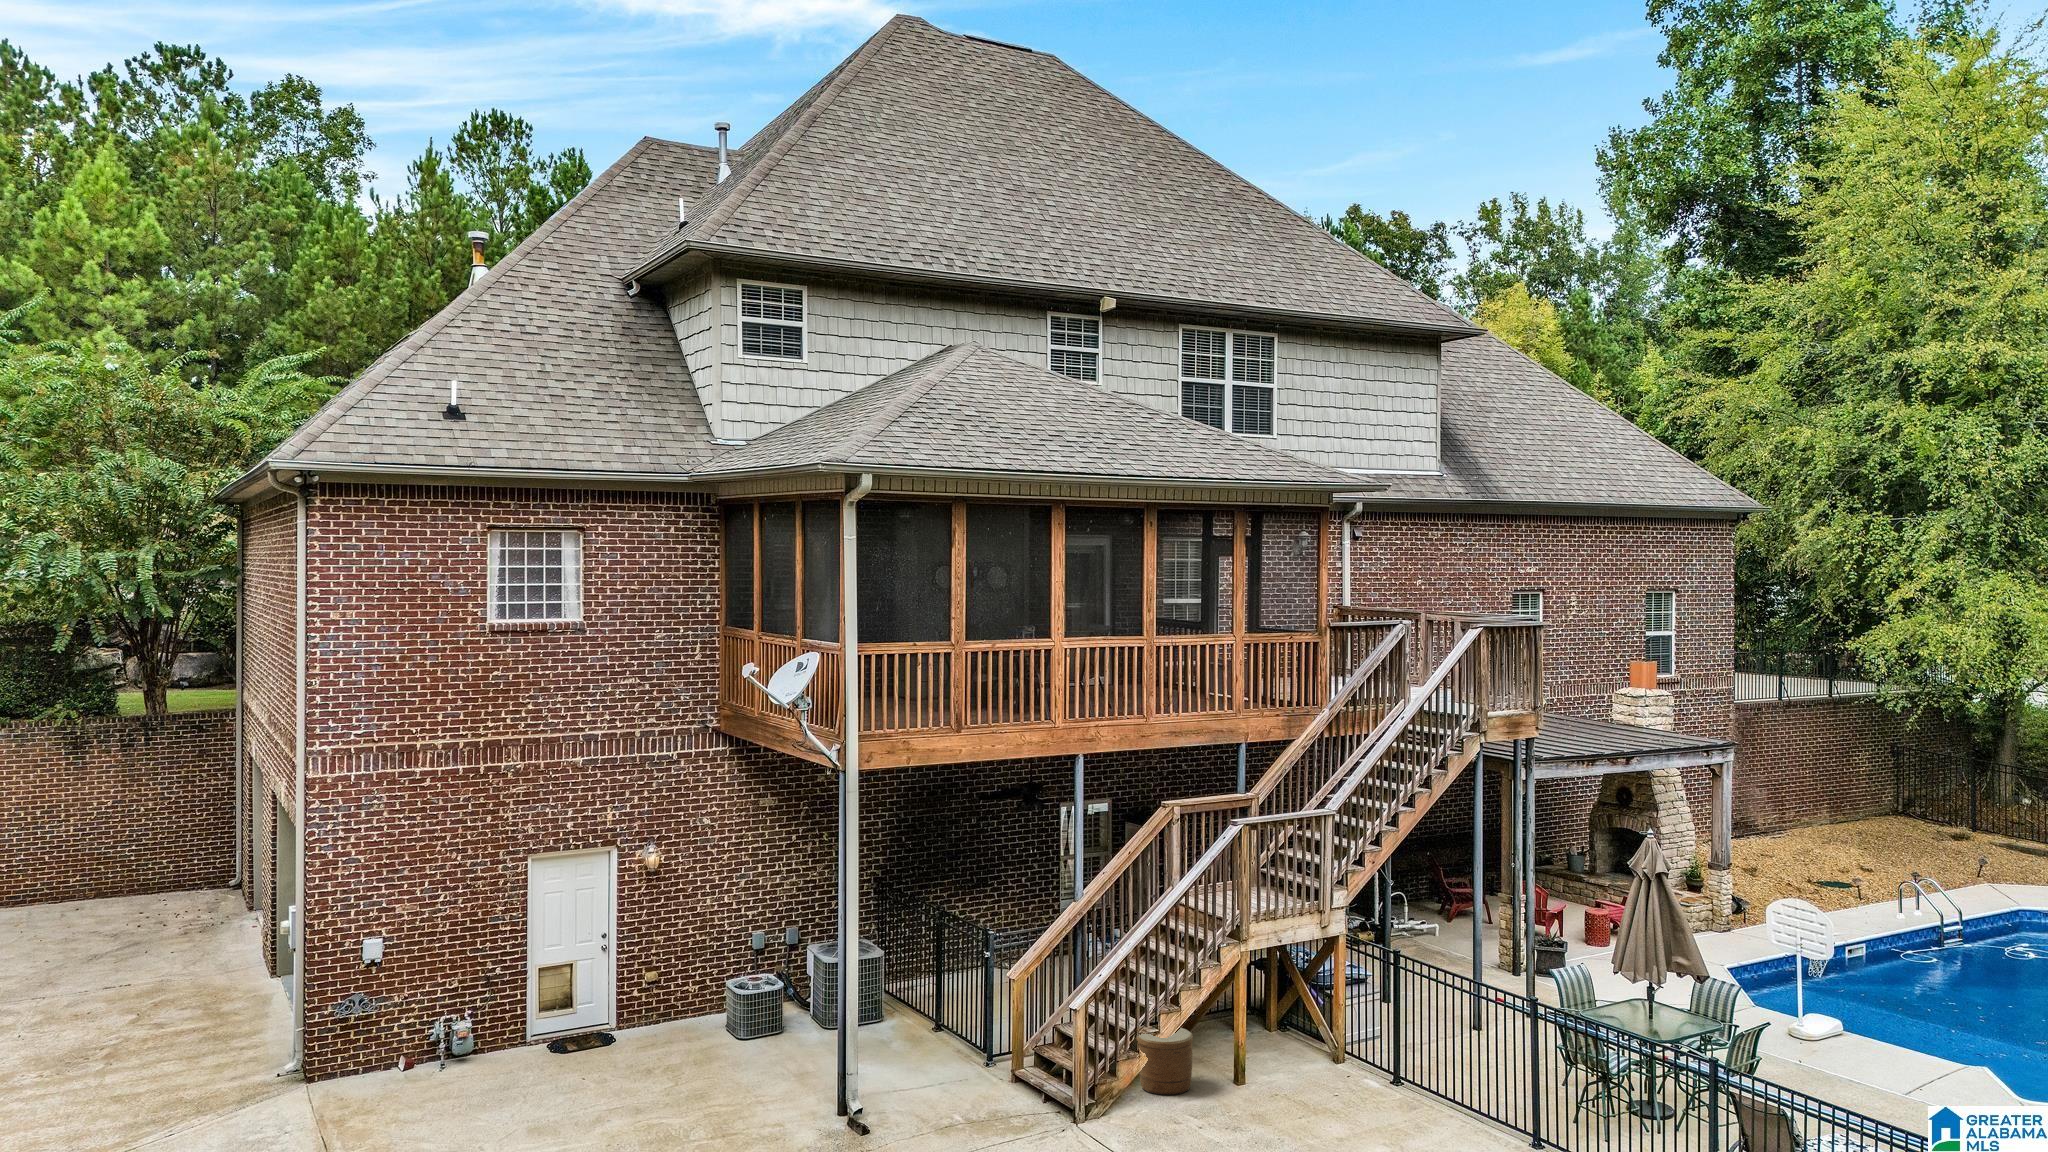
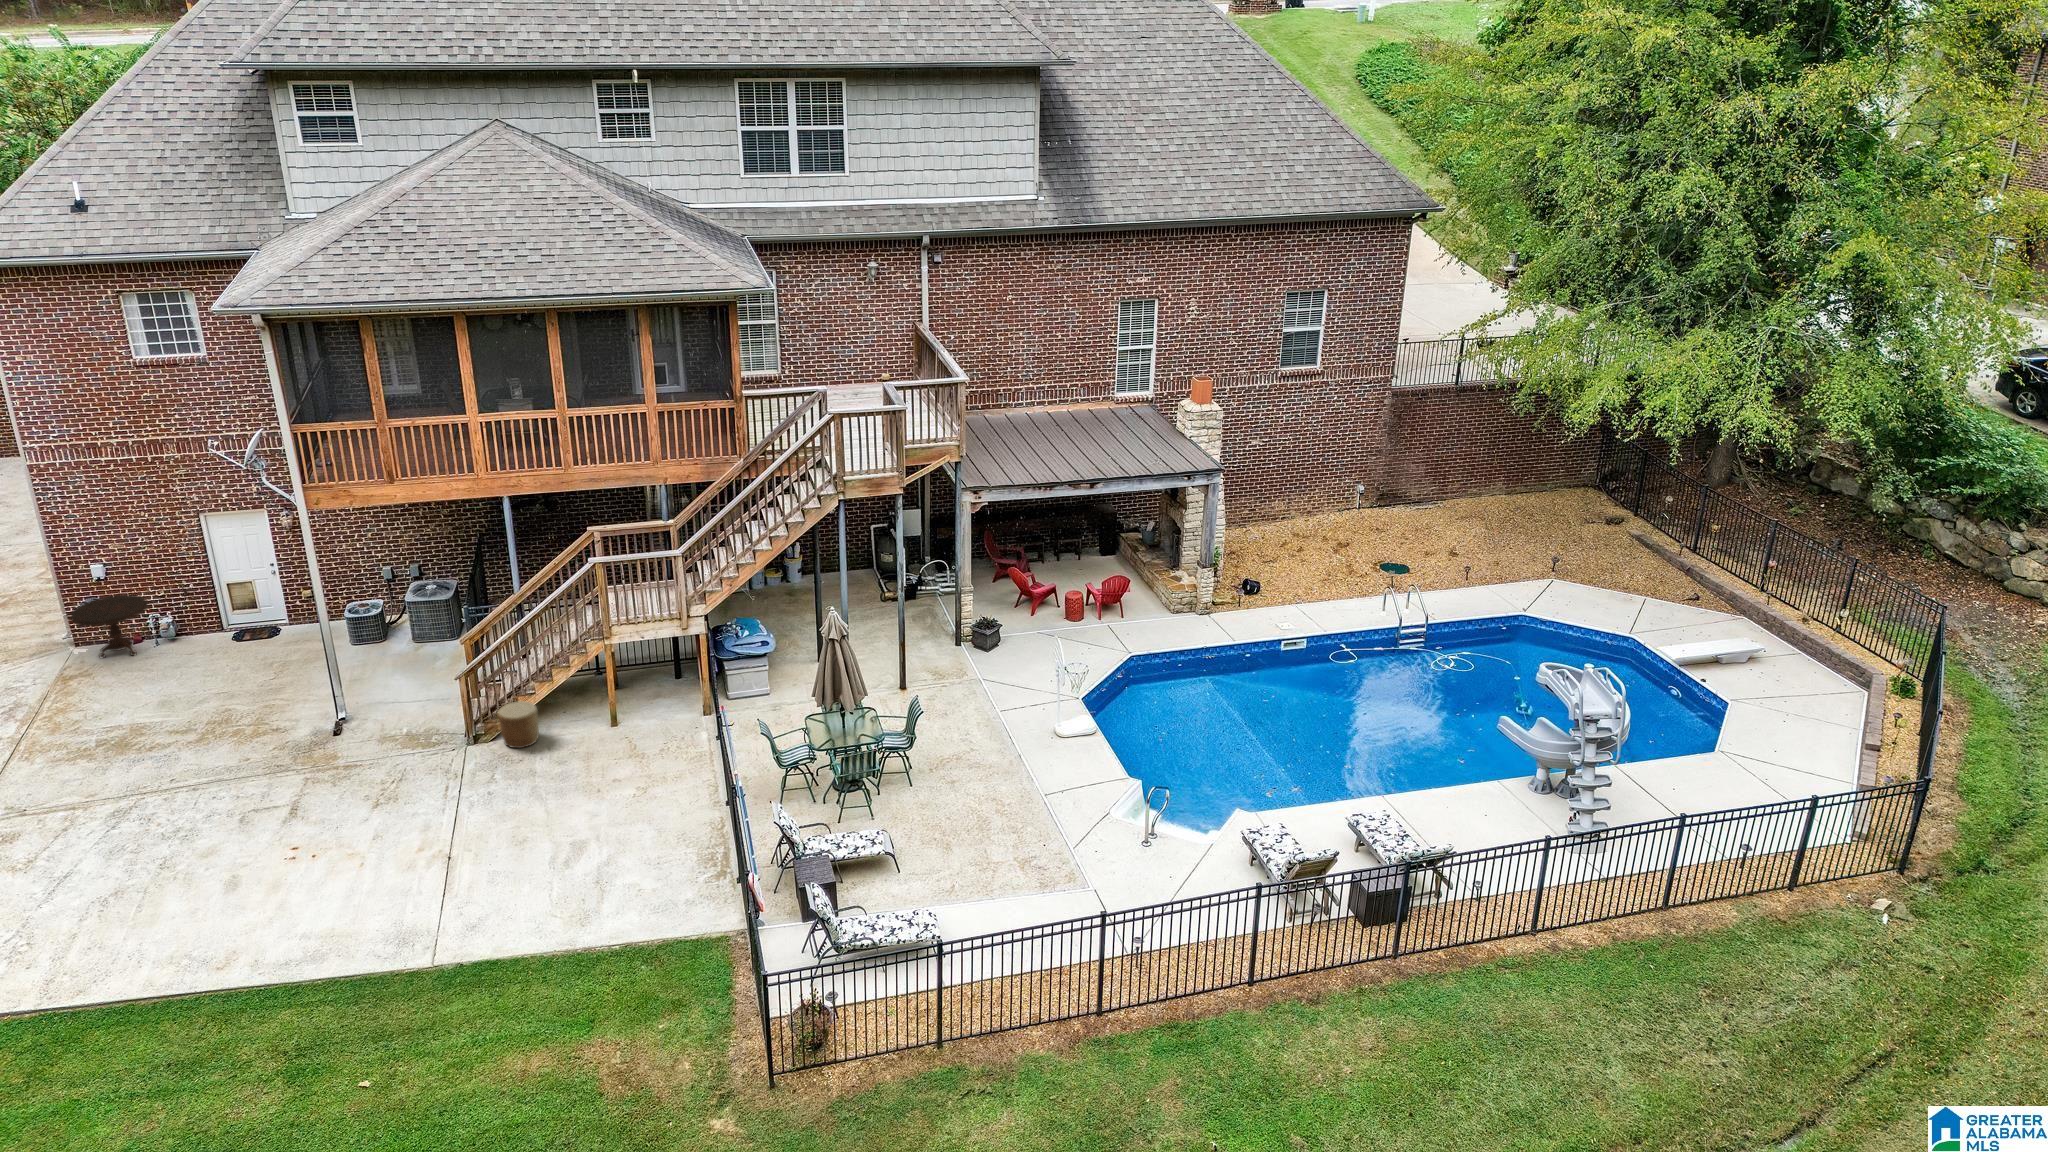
side table: none [342,986,456,1087] -> present [71,595,148,658]

